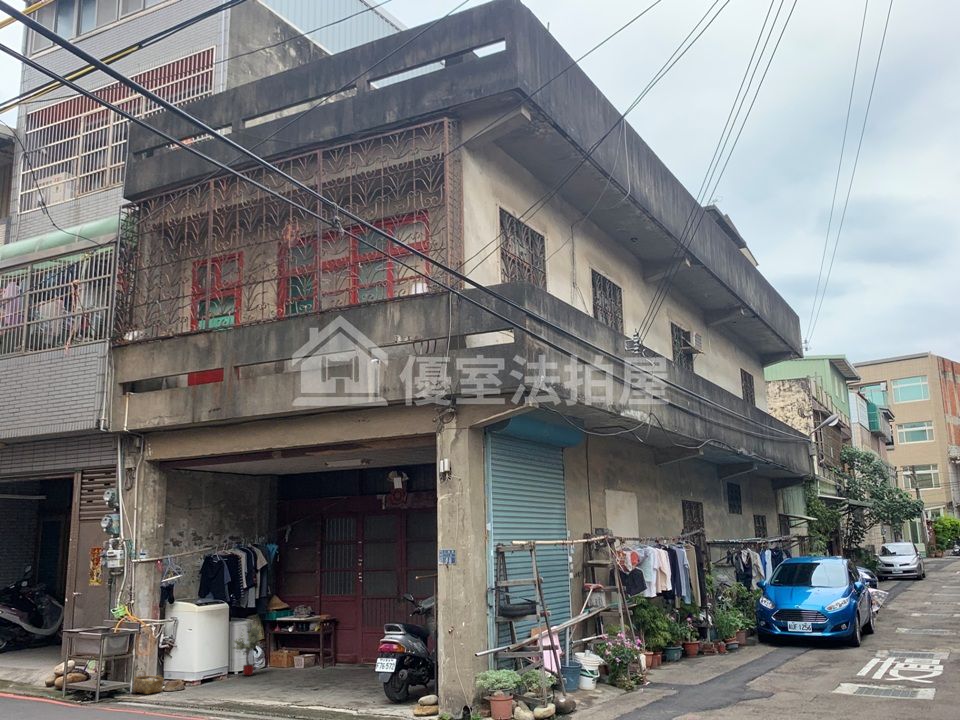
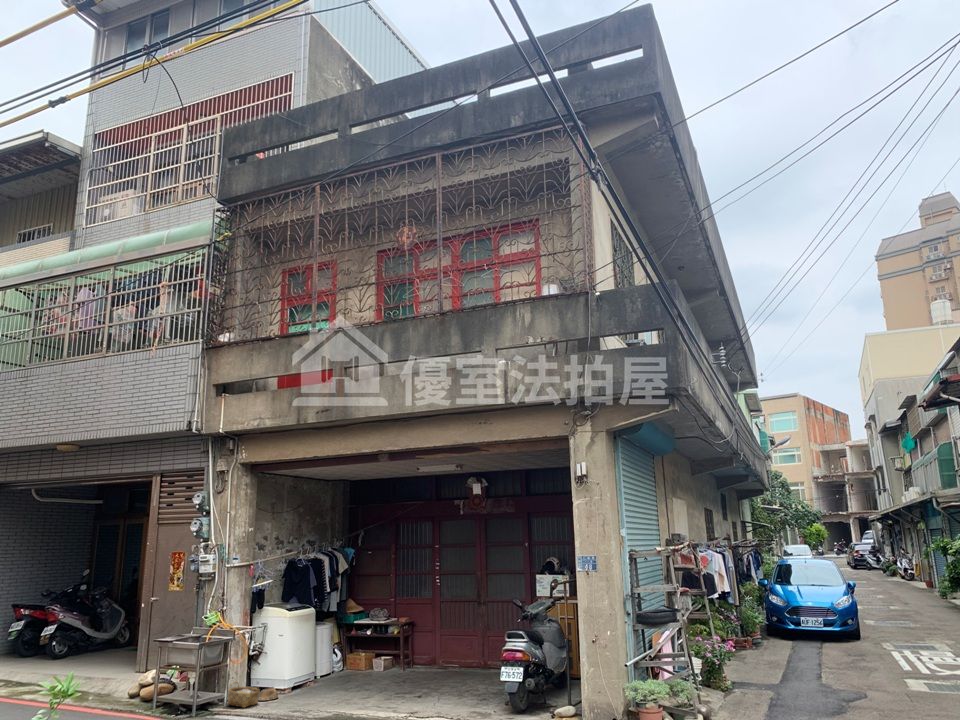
potted tree: present [234,621,262,676] -> none [318,626,347,683]

